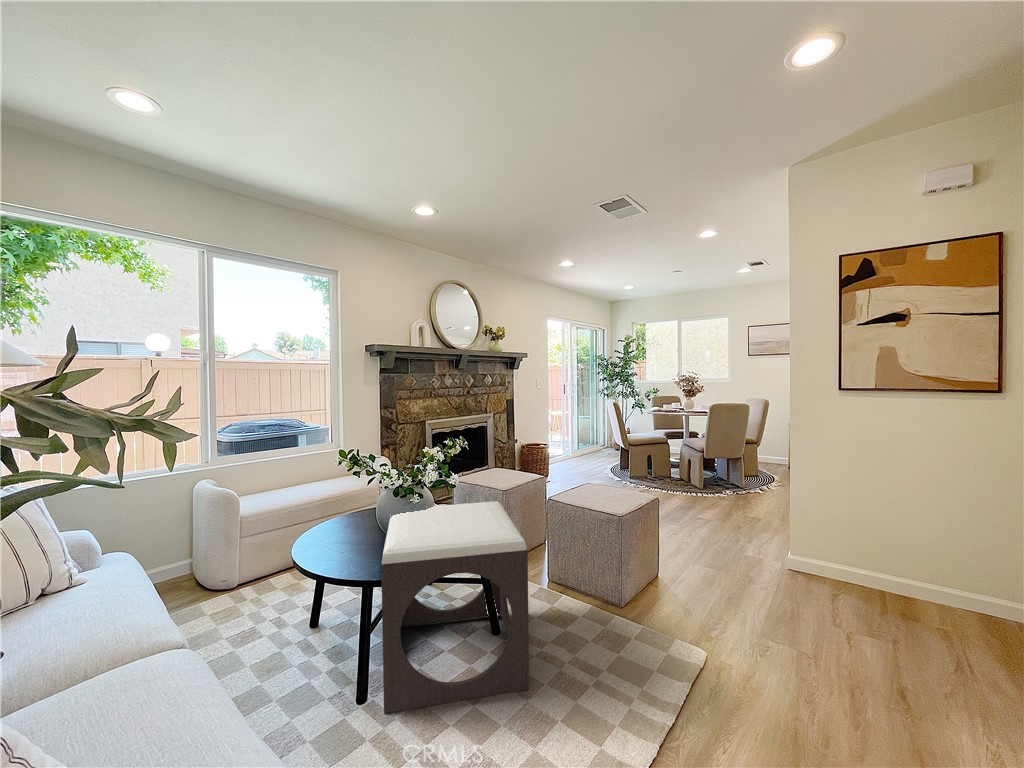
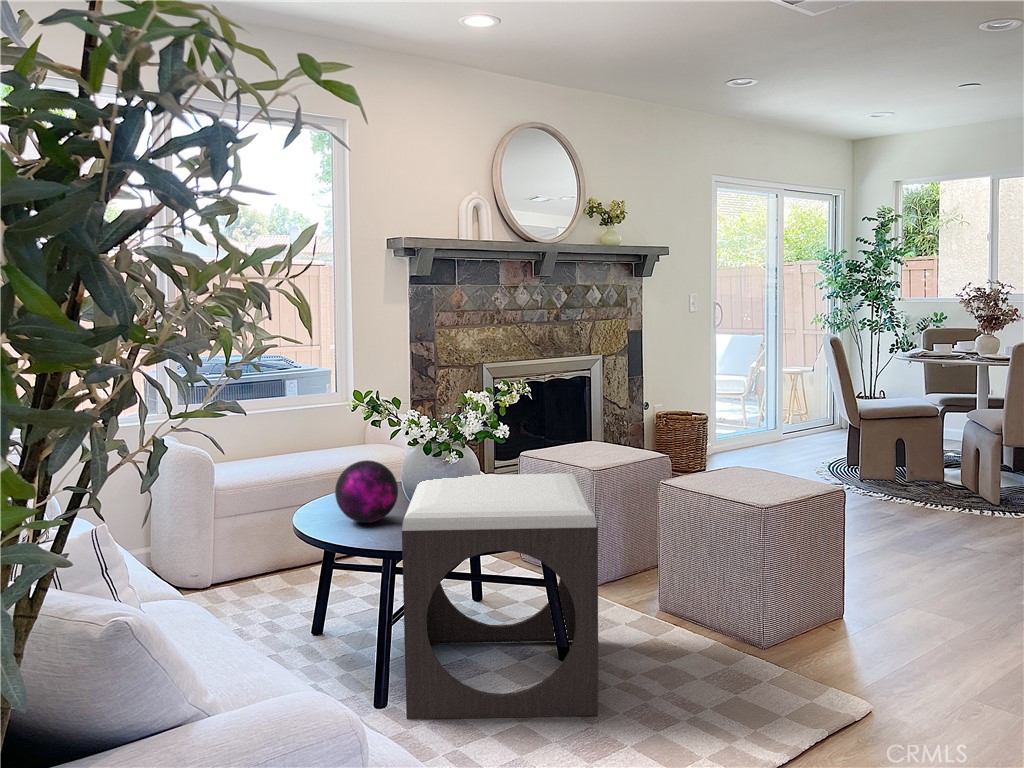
decorative orb: none [329,501,377,548] -> present [335,460,398,523]

